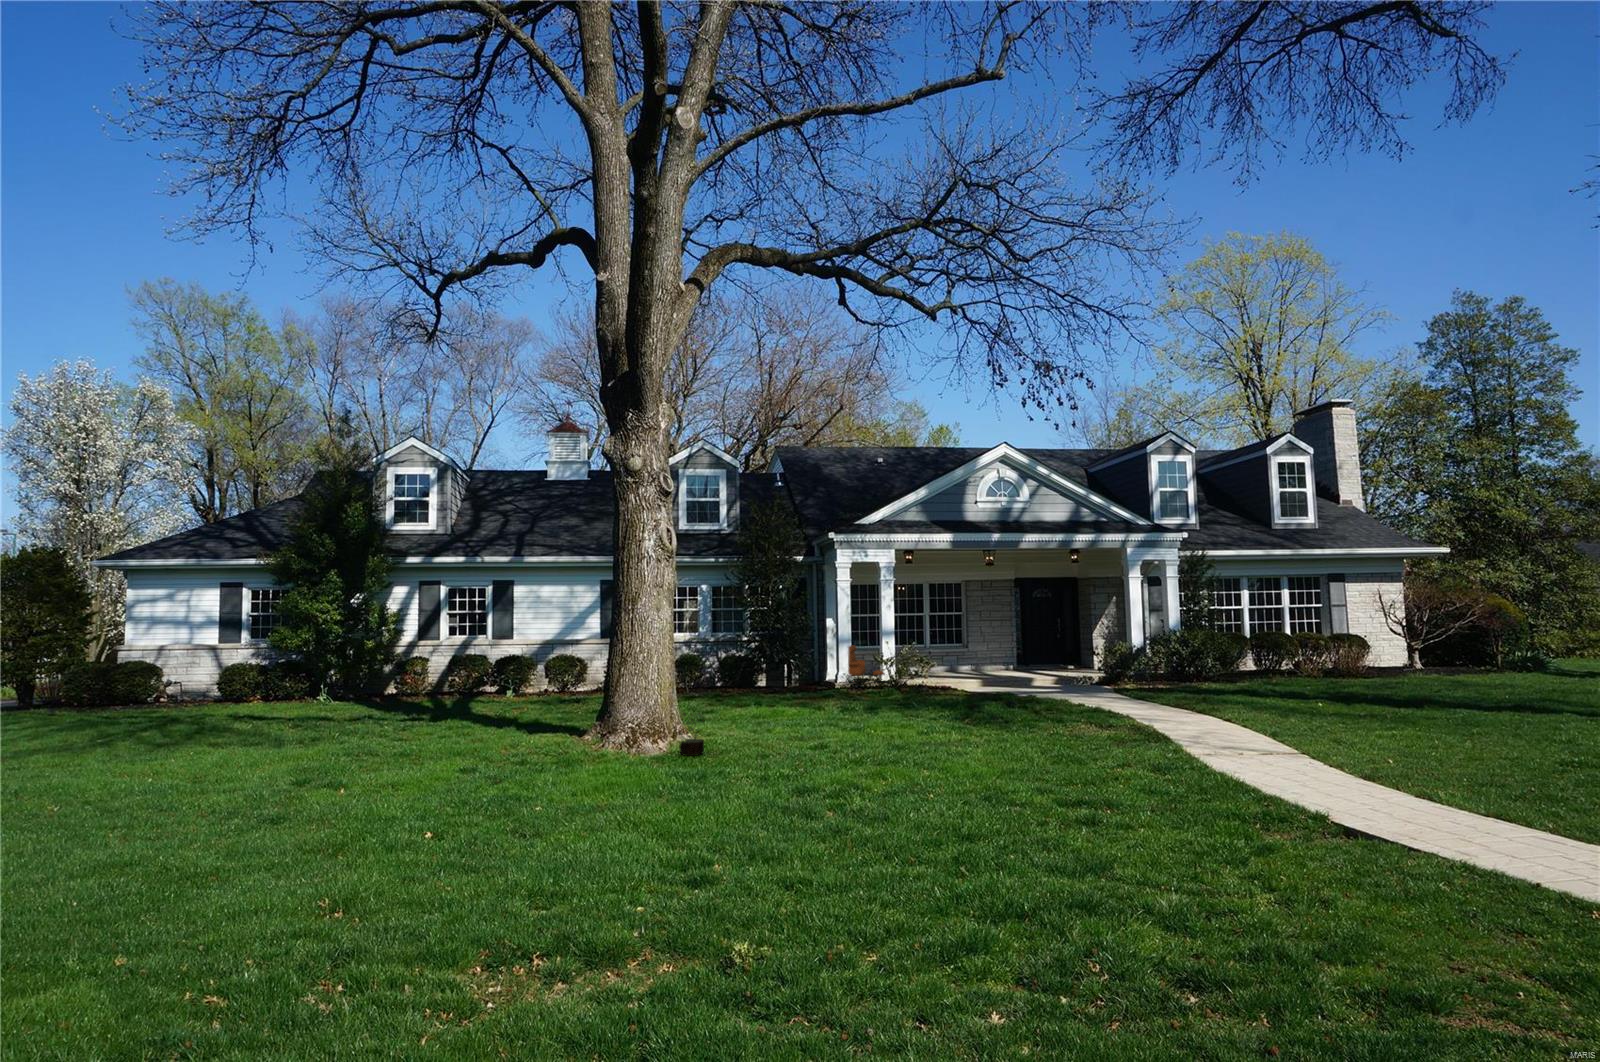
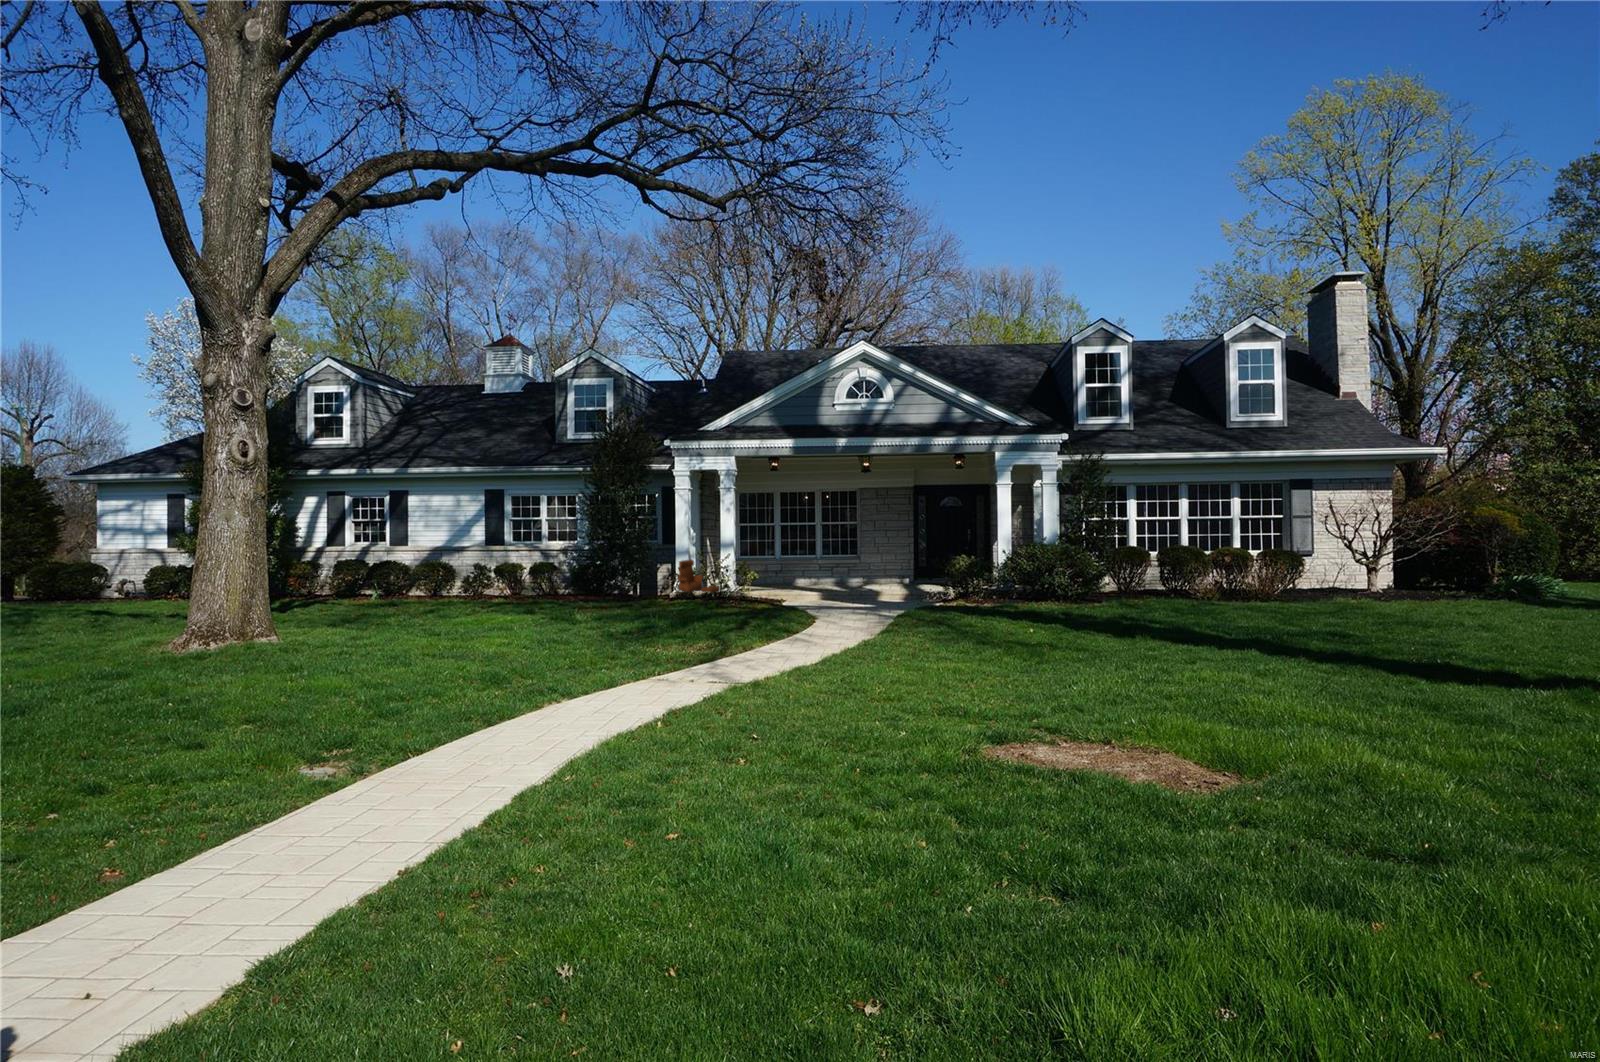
decorative plant: present [679,713,704,756] -> none [179,644,218,691]

